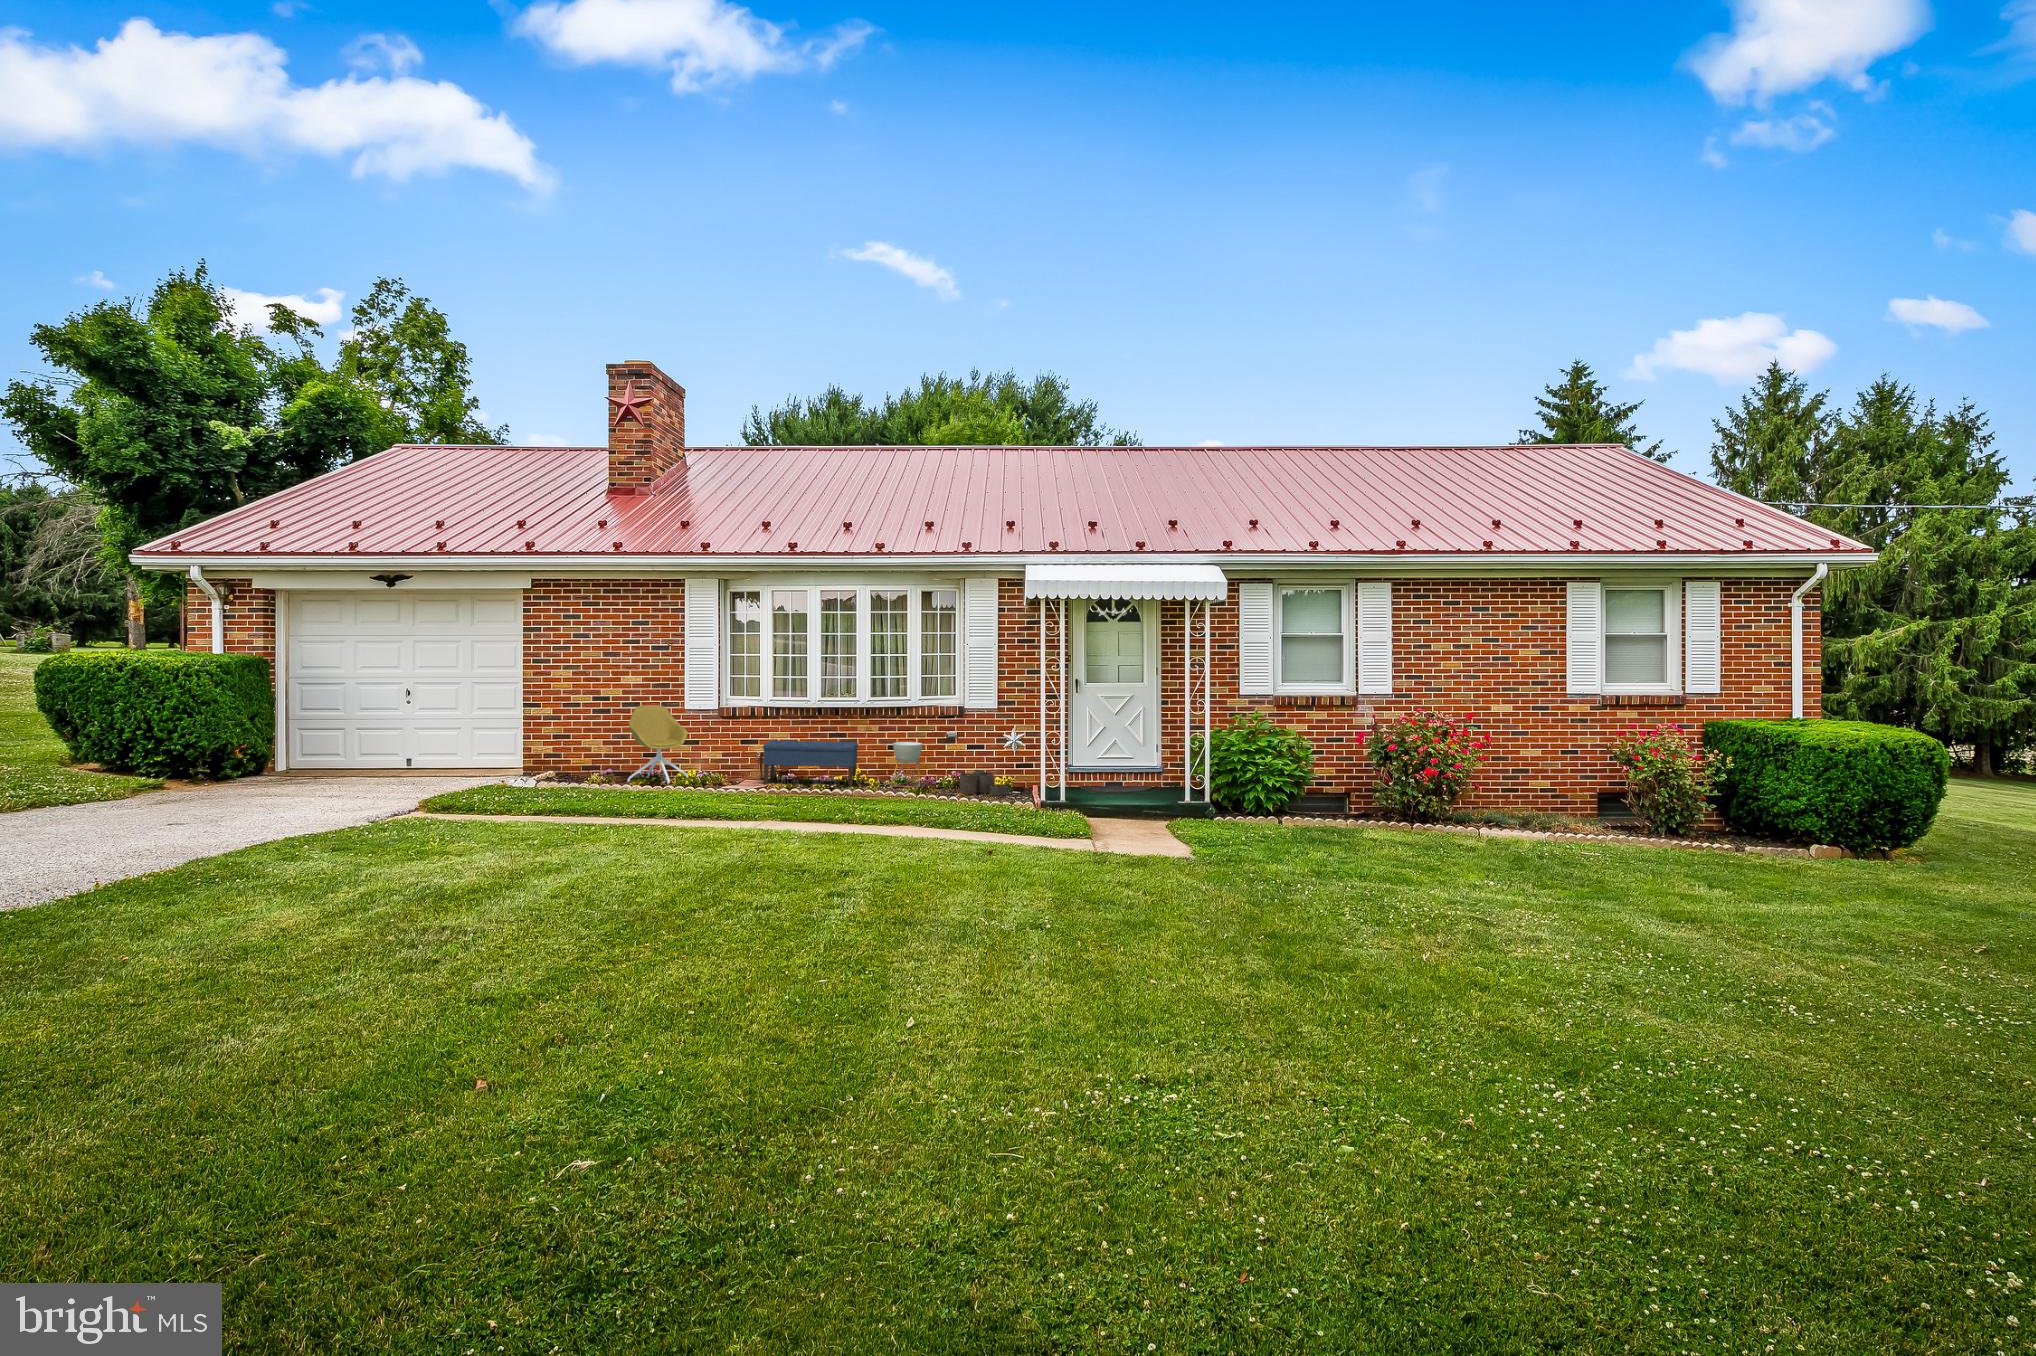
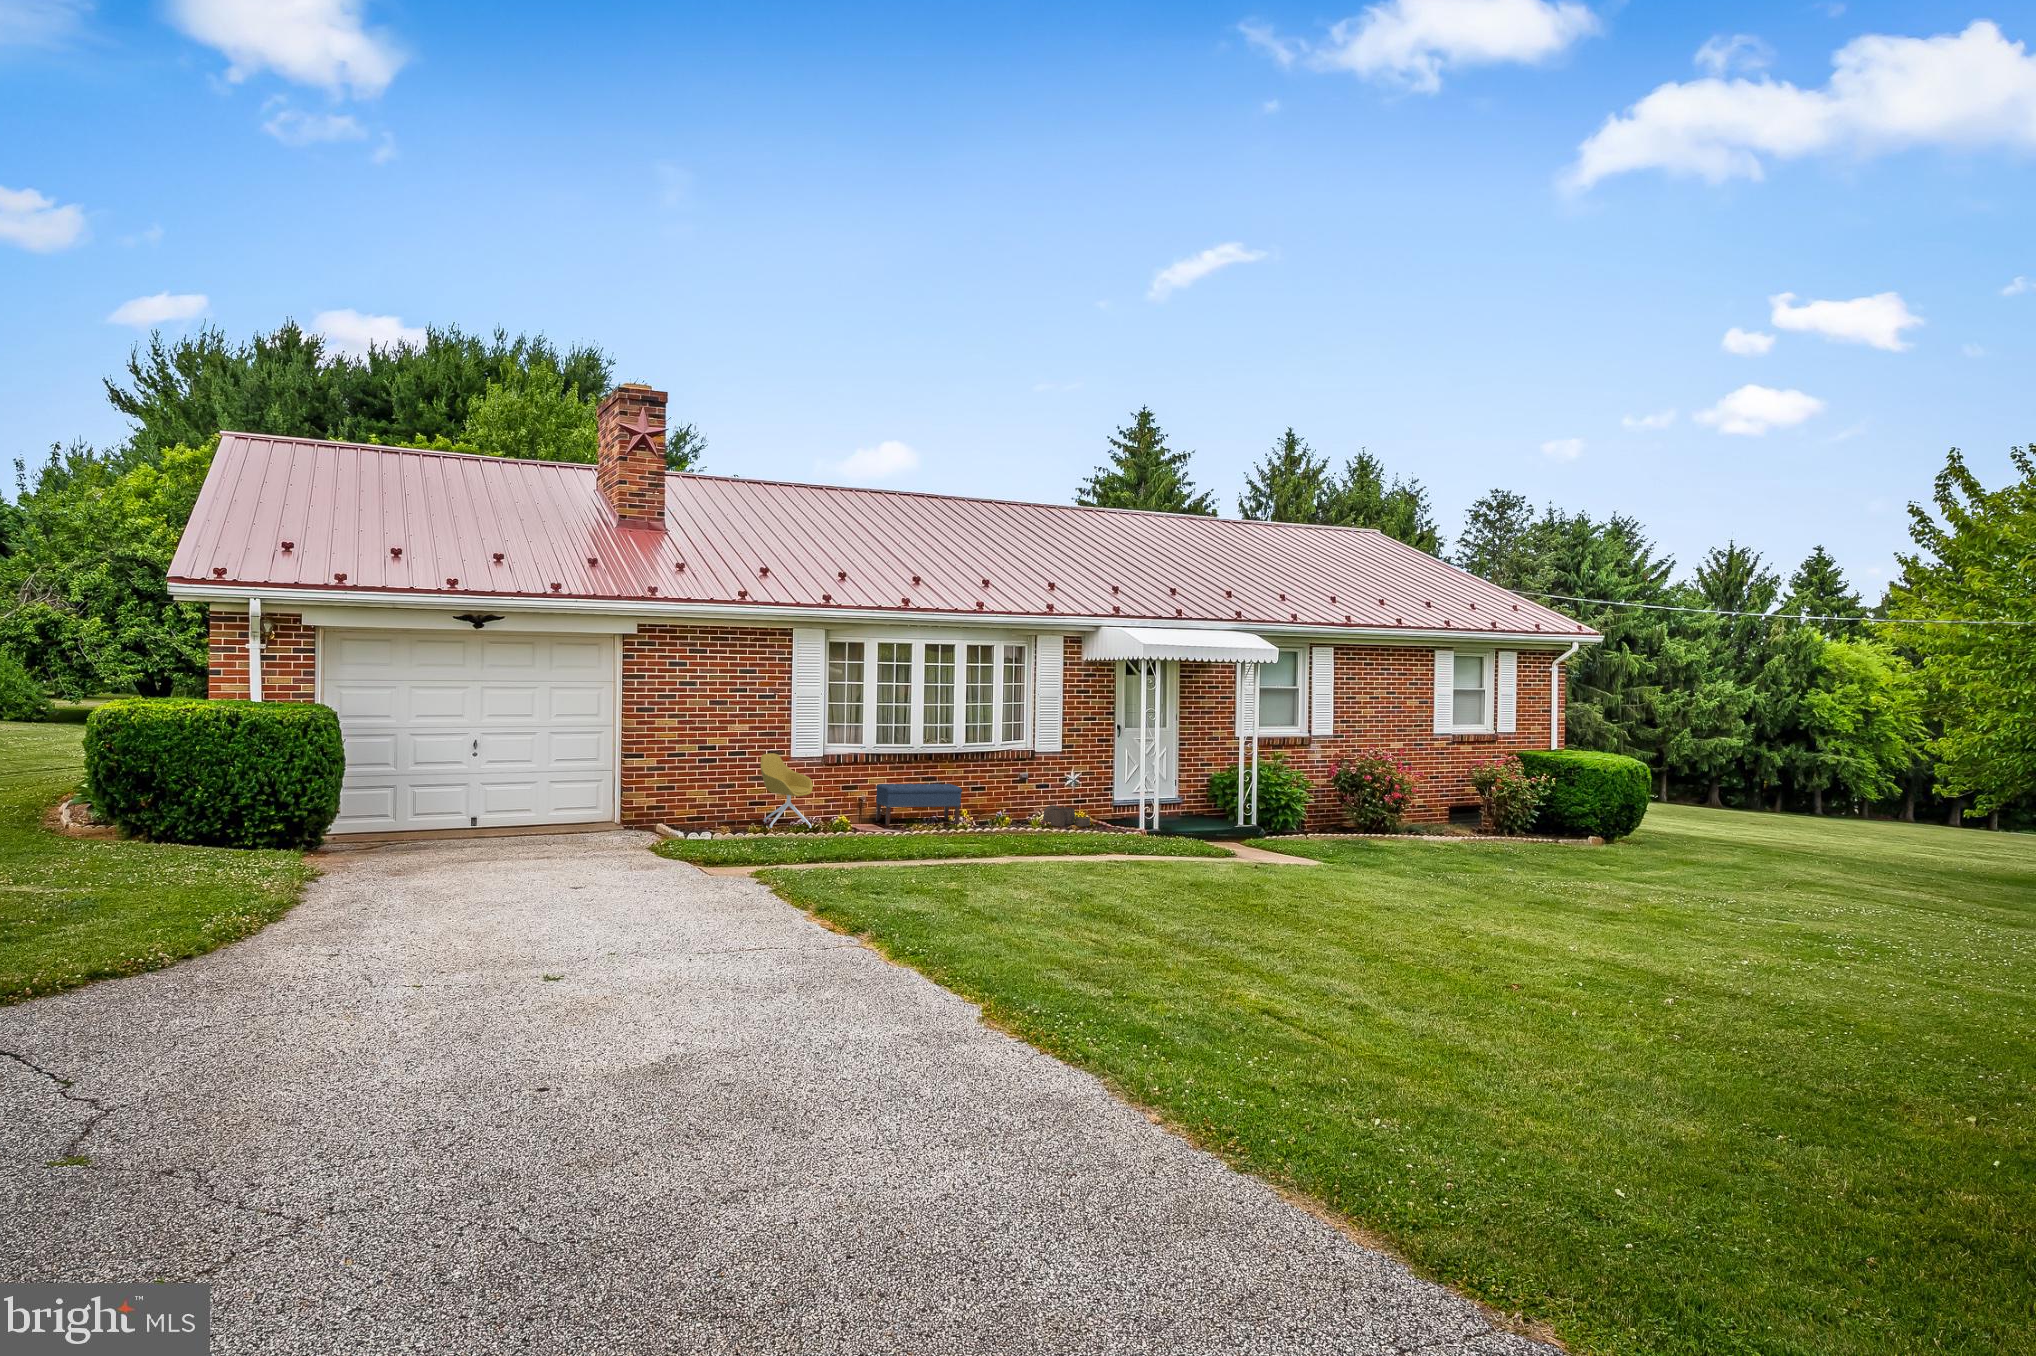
planter: present [891,742,923,788] -> none [985,782,1011,823]

